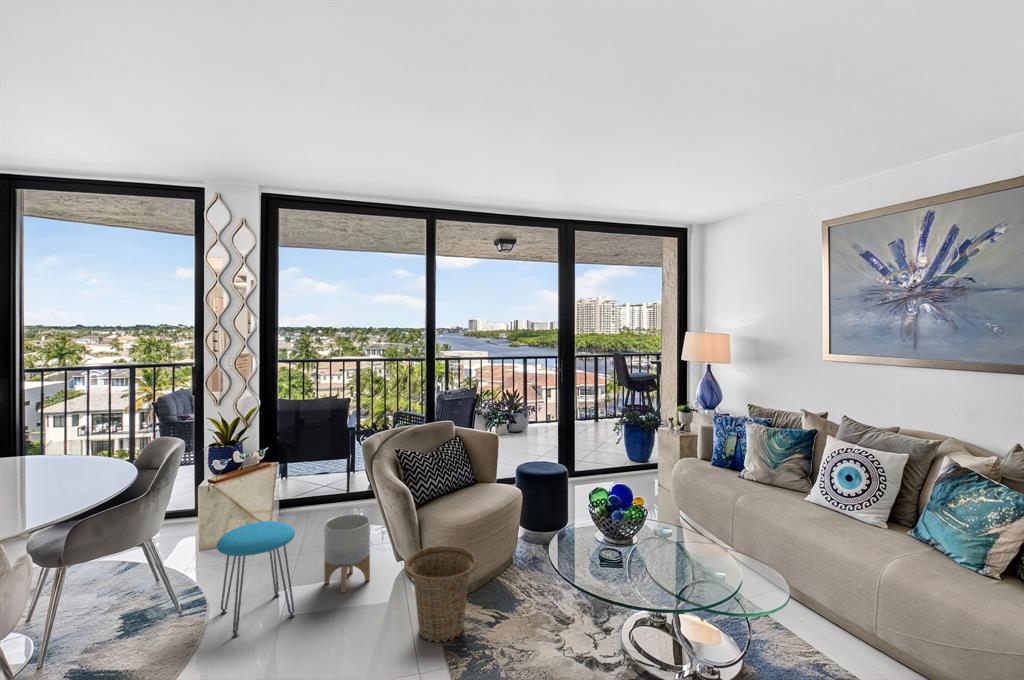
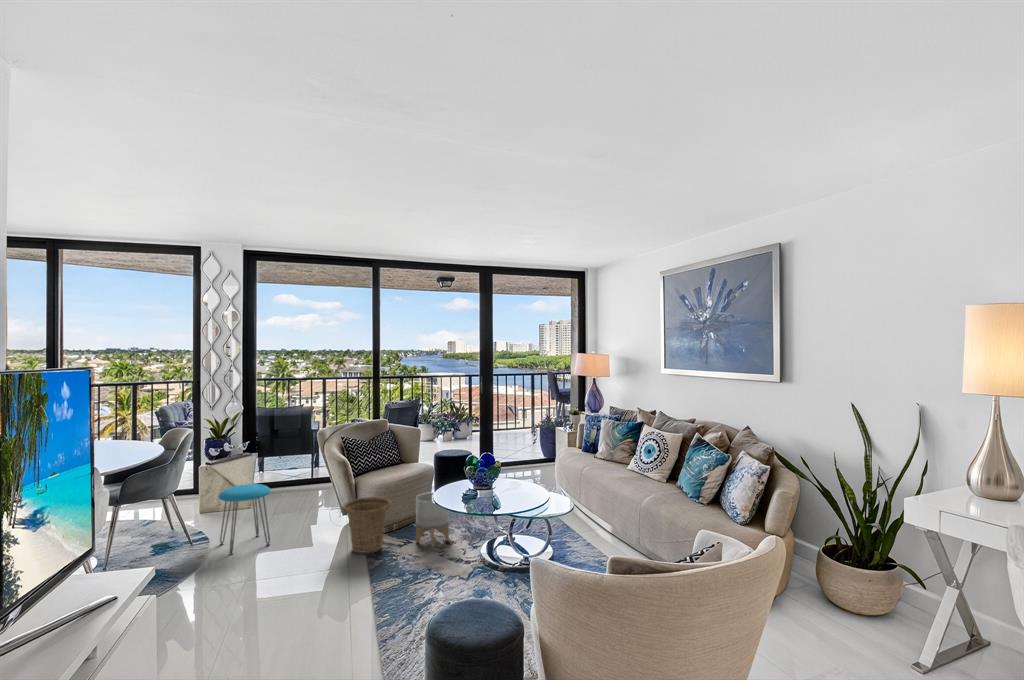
planter: present [324,514,370,593] -> present [416,492,449,548]

